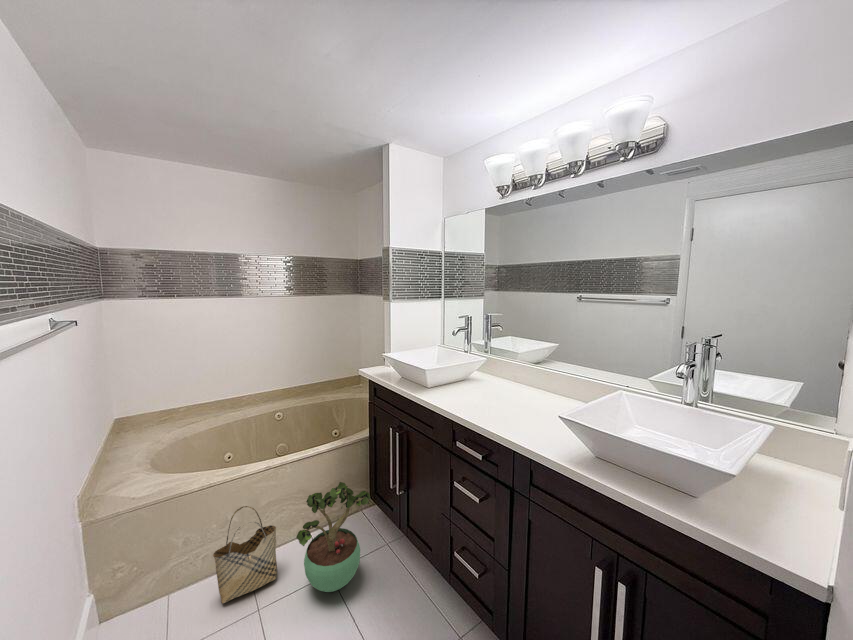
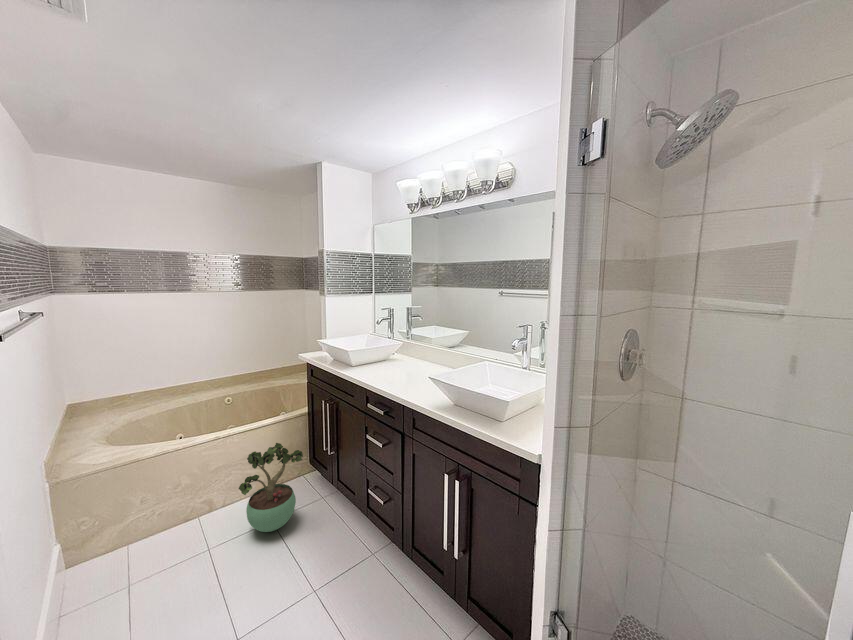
woven basket: present [213,506,277,604] -> none [165,468,224,547]

